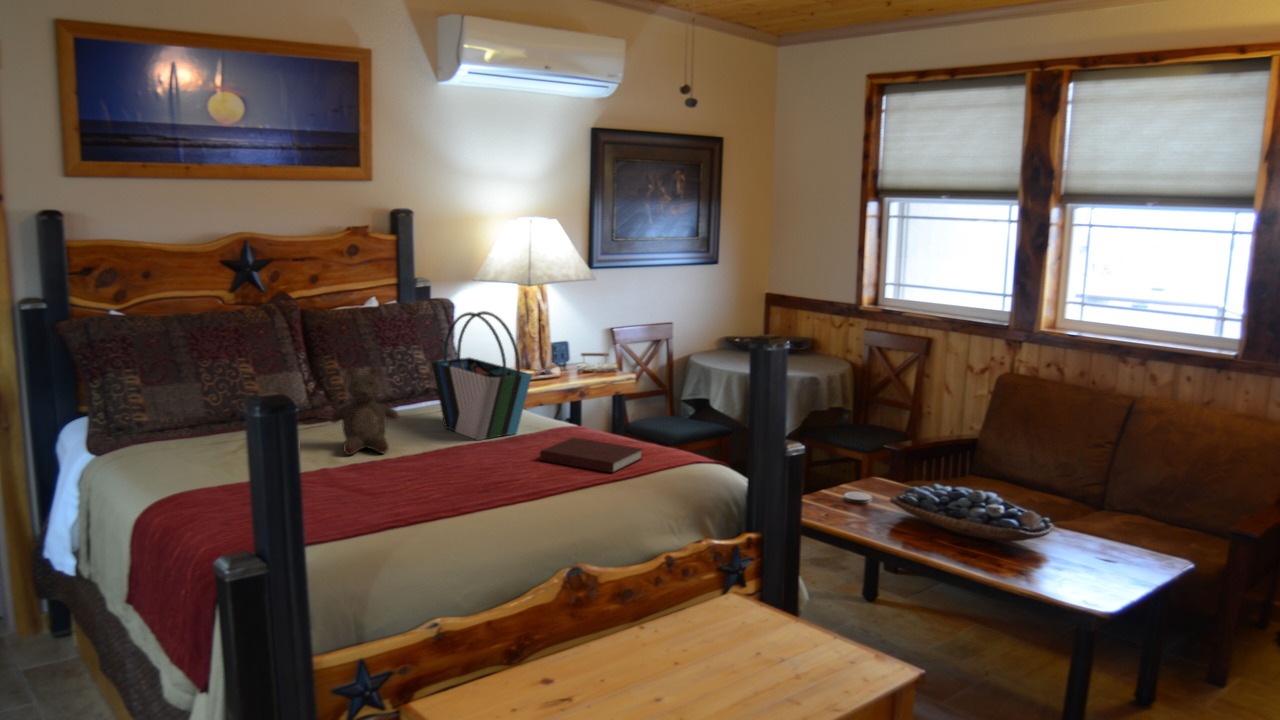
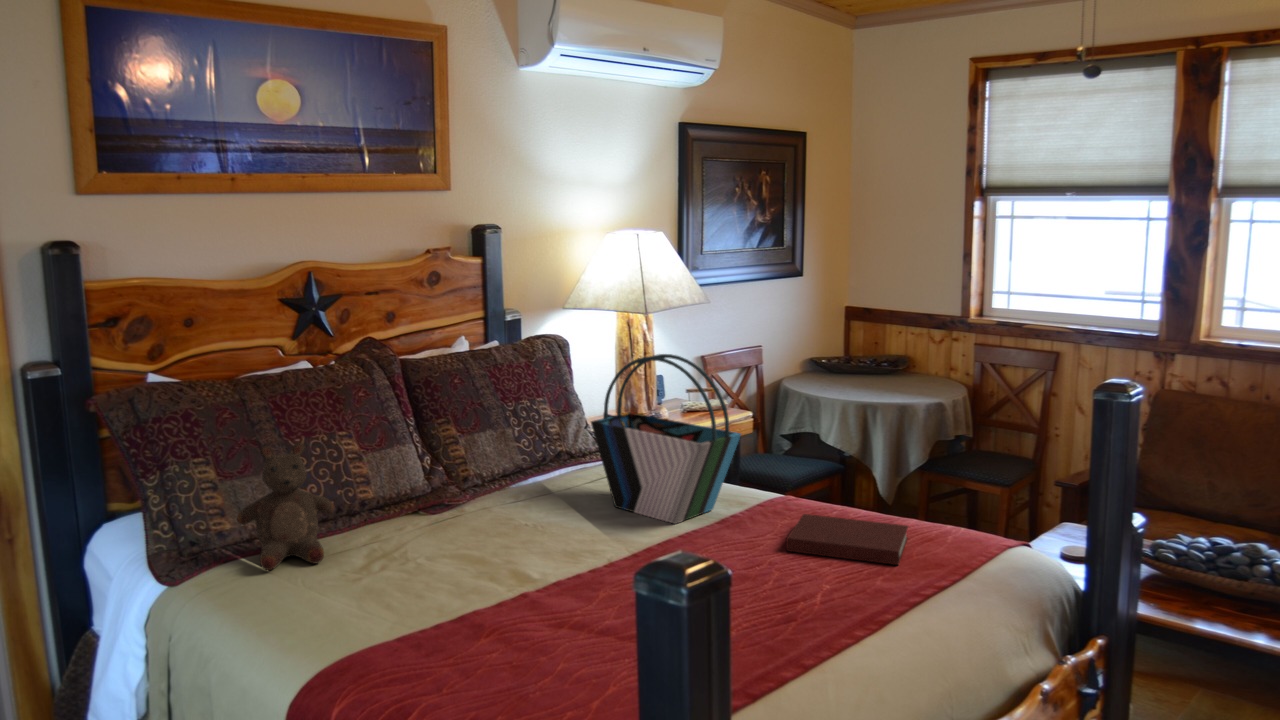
stuffed bear: present [330,367,399,455] -> present [237,443,335,570]

